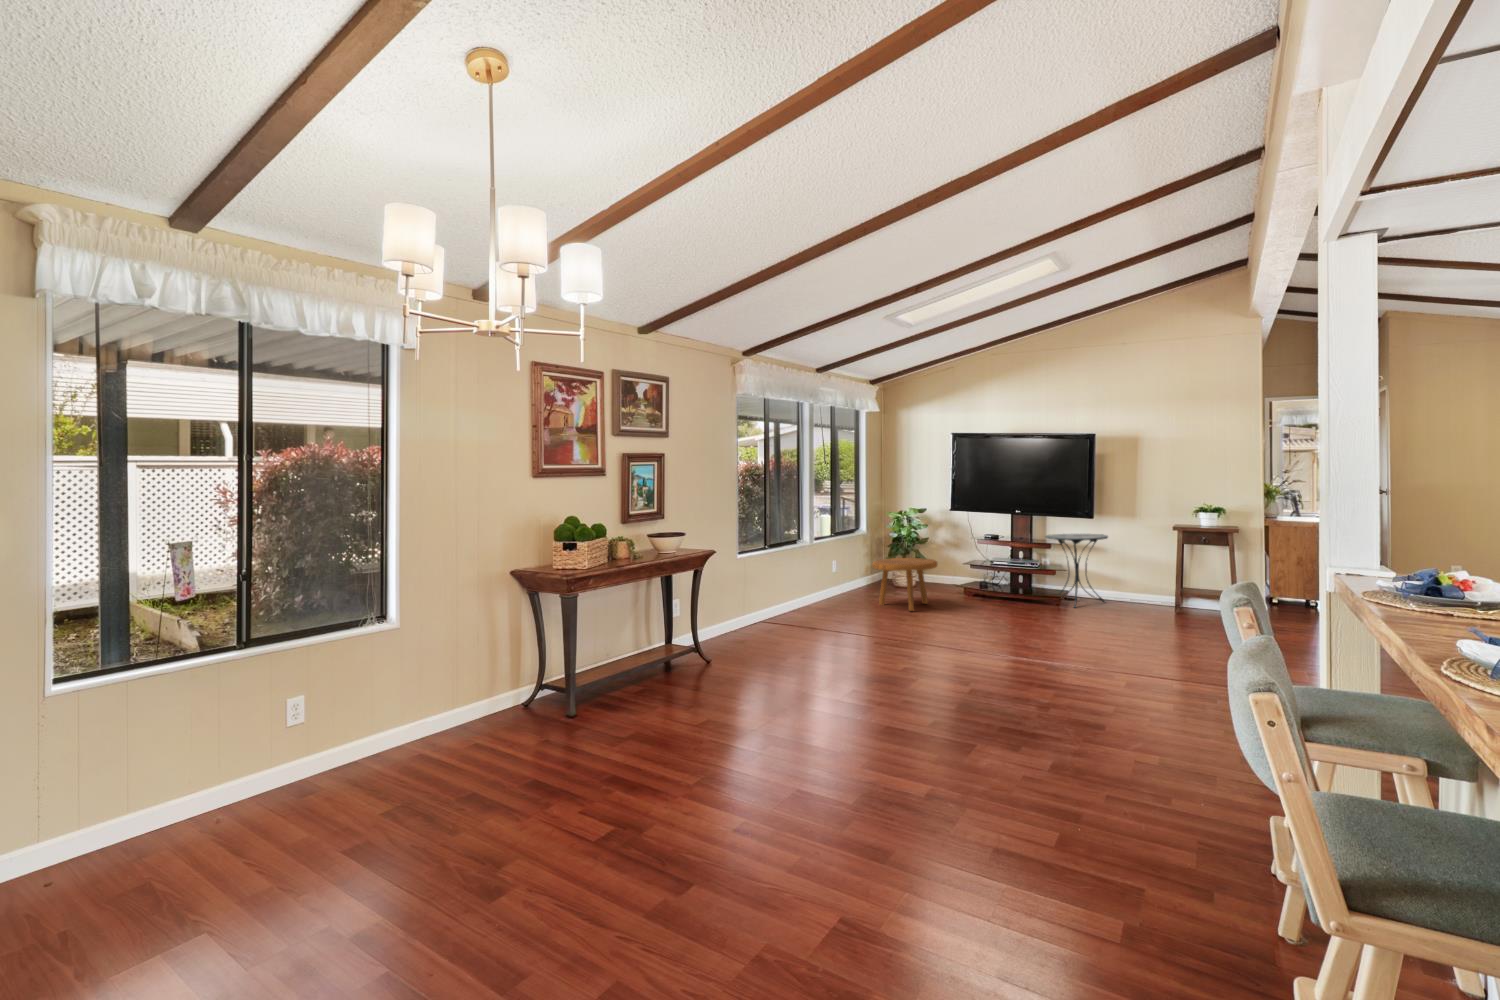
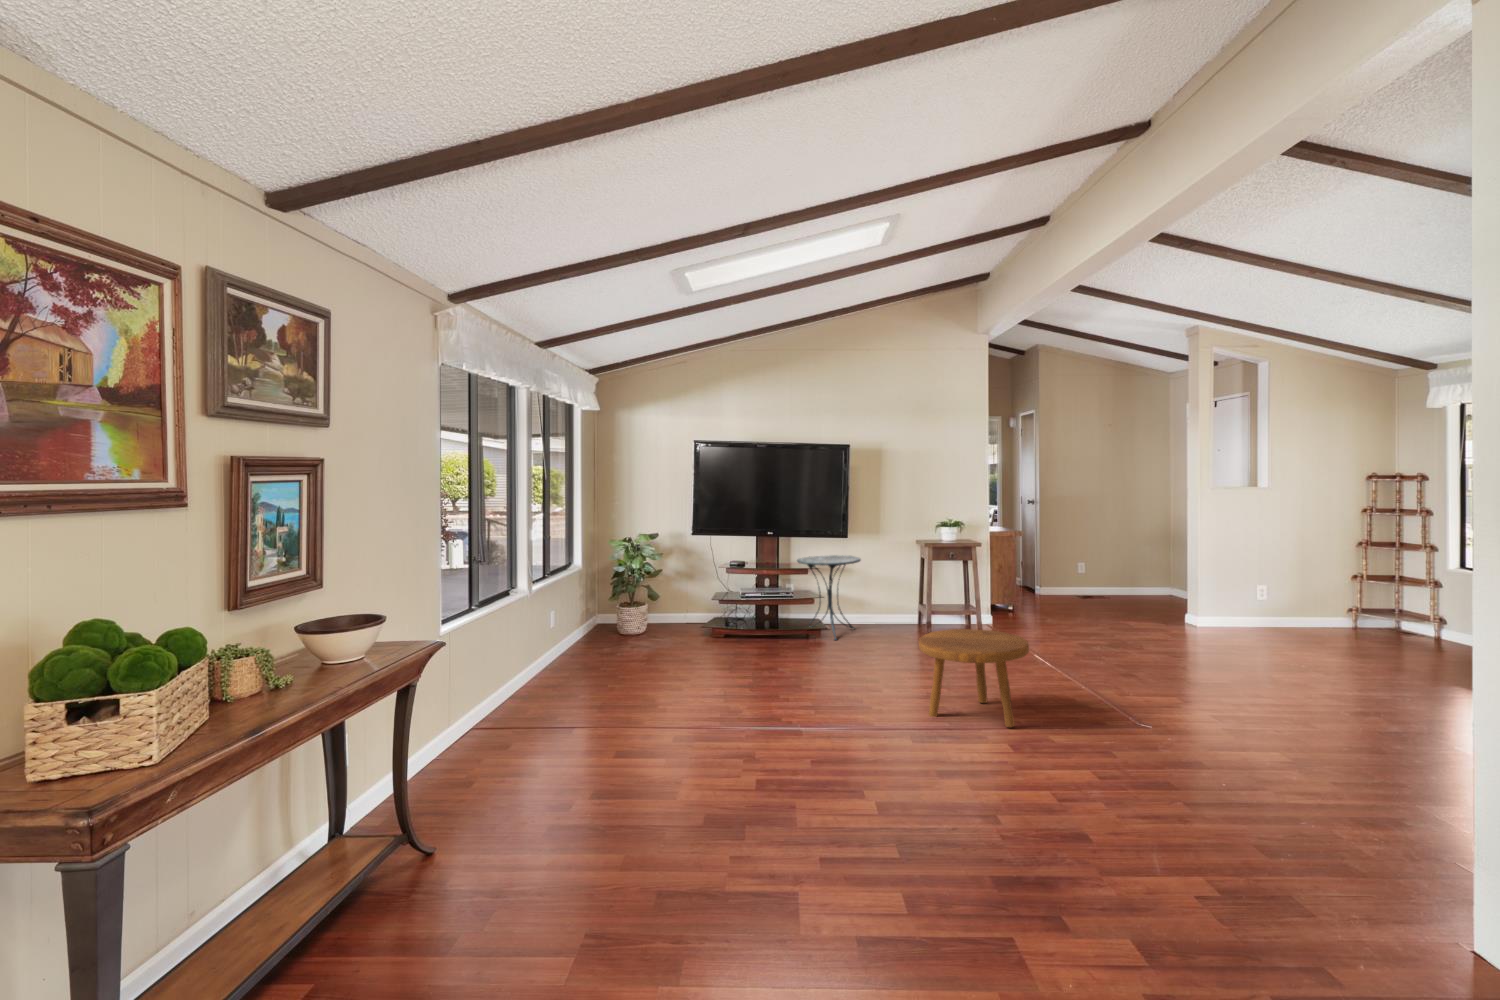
footstool: present [872,558,938,611] -> present [919,629,1029,727]

